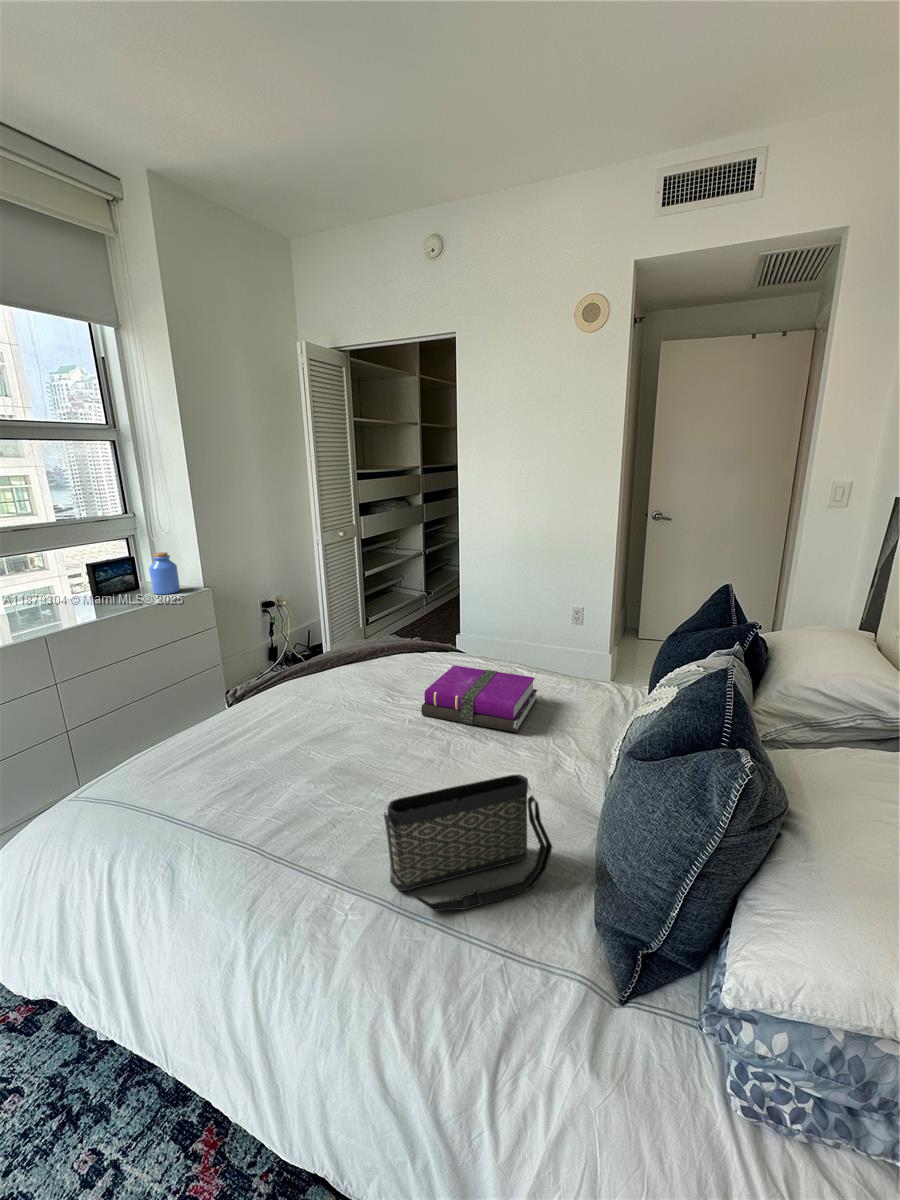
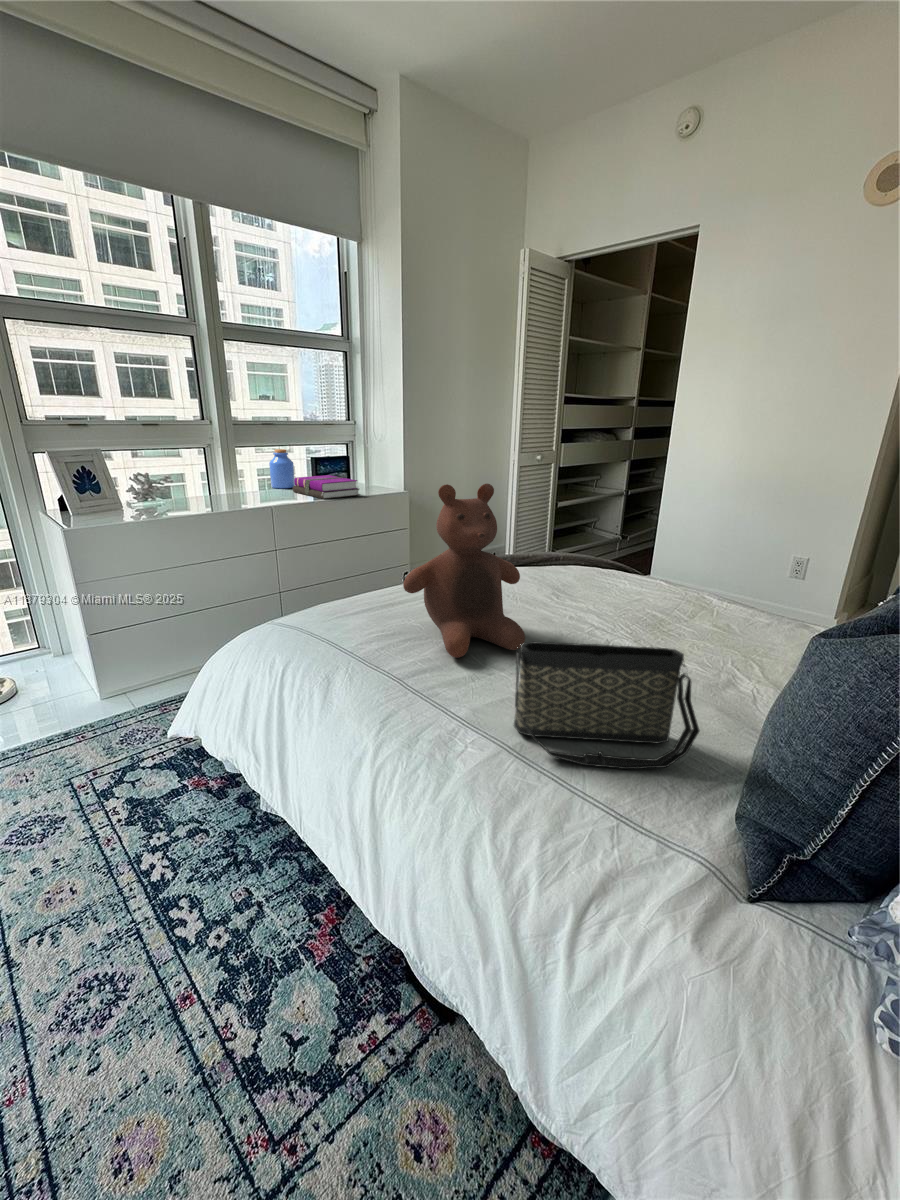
jar: present [149,552,180,594] -> present [269,449,295,488]
stuffed bear: none [243,624,378,810] -> present [403,484,525,658]
notebook: present [421,665,537,732] -> present [293,475,360,499]

